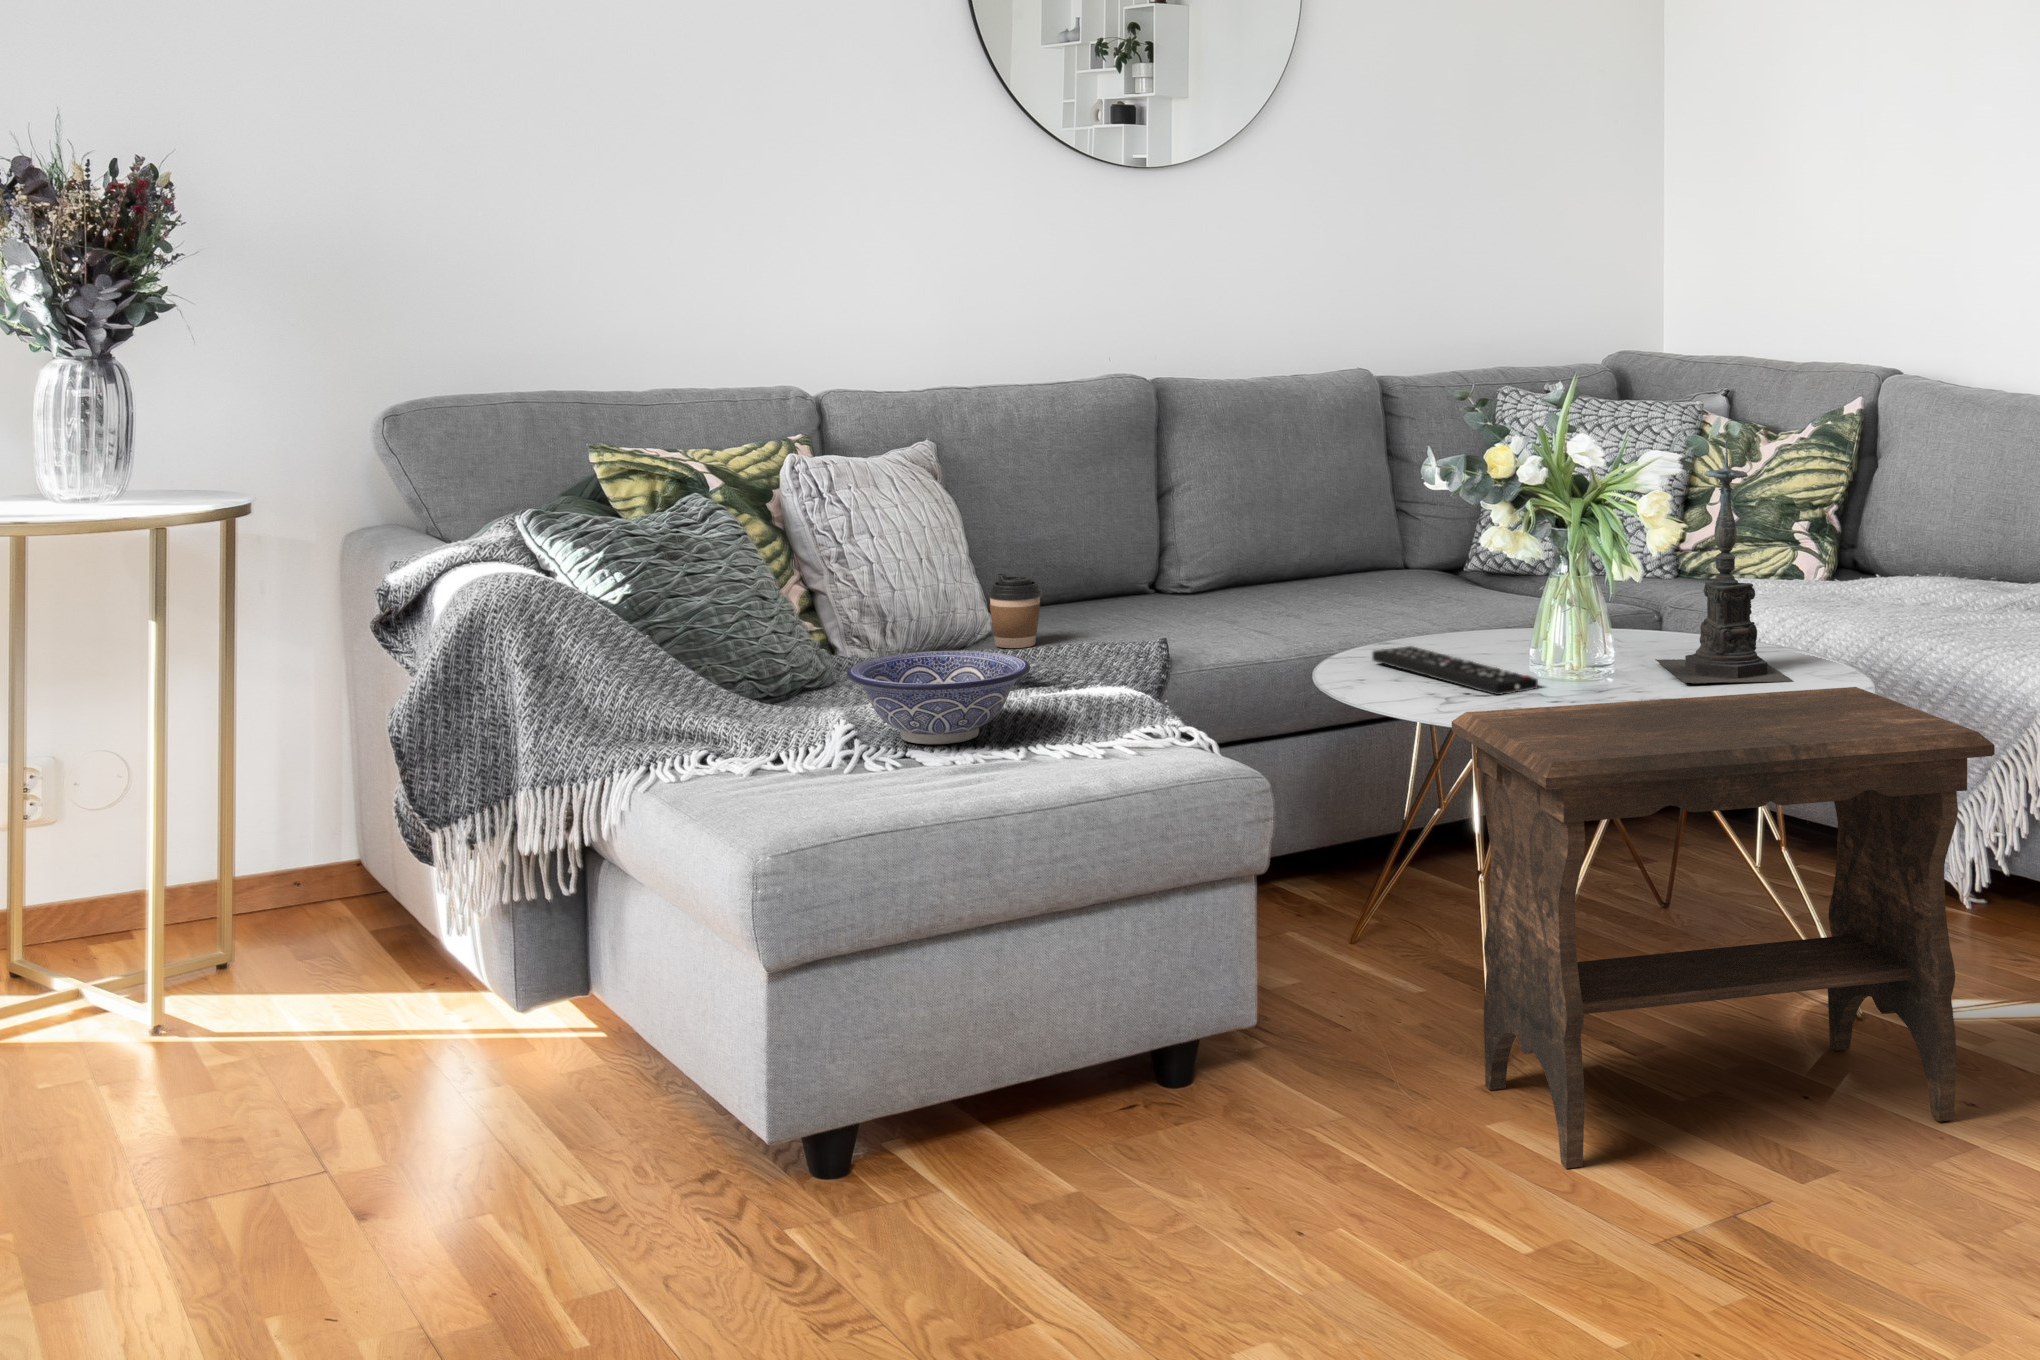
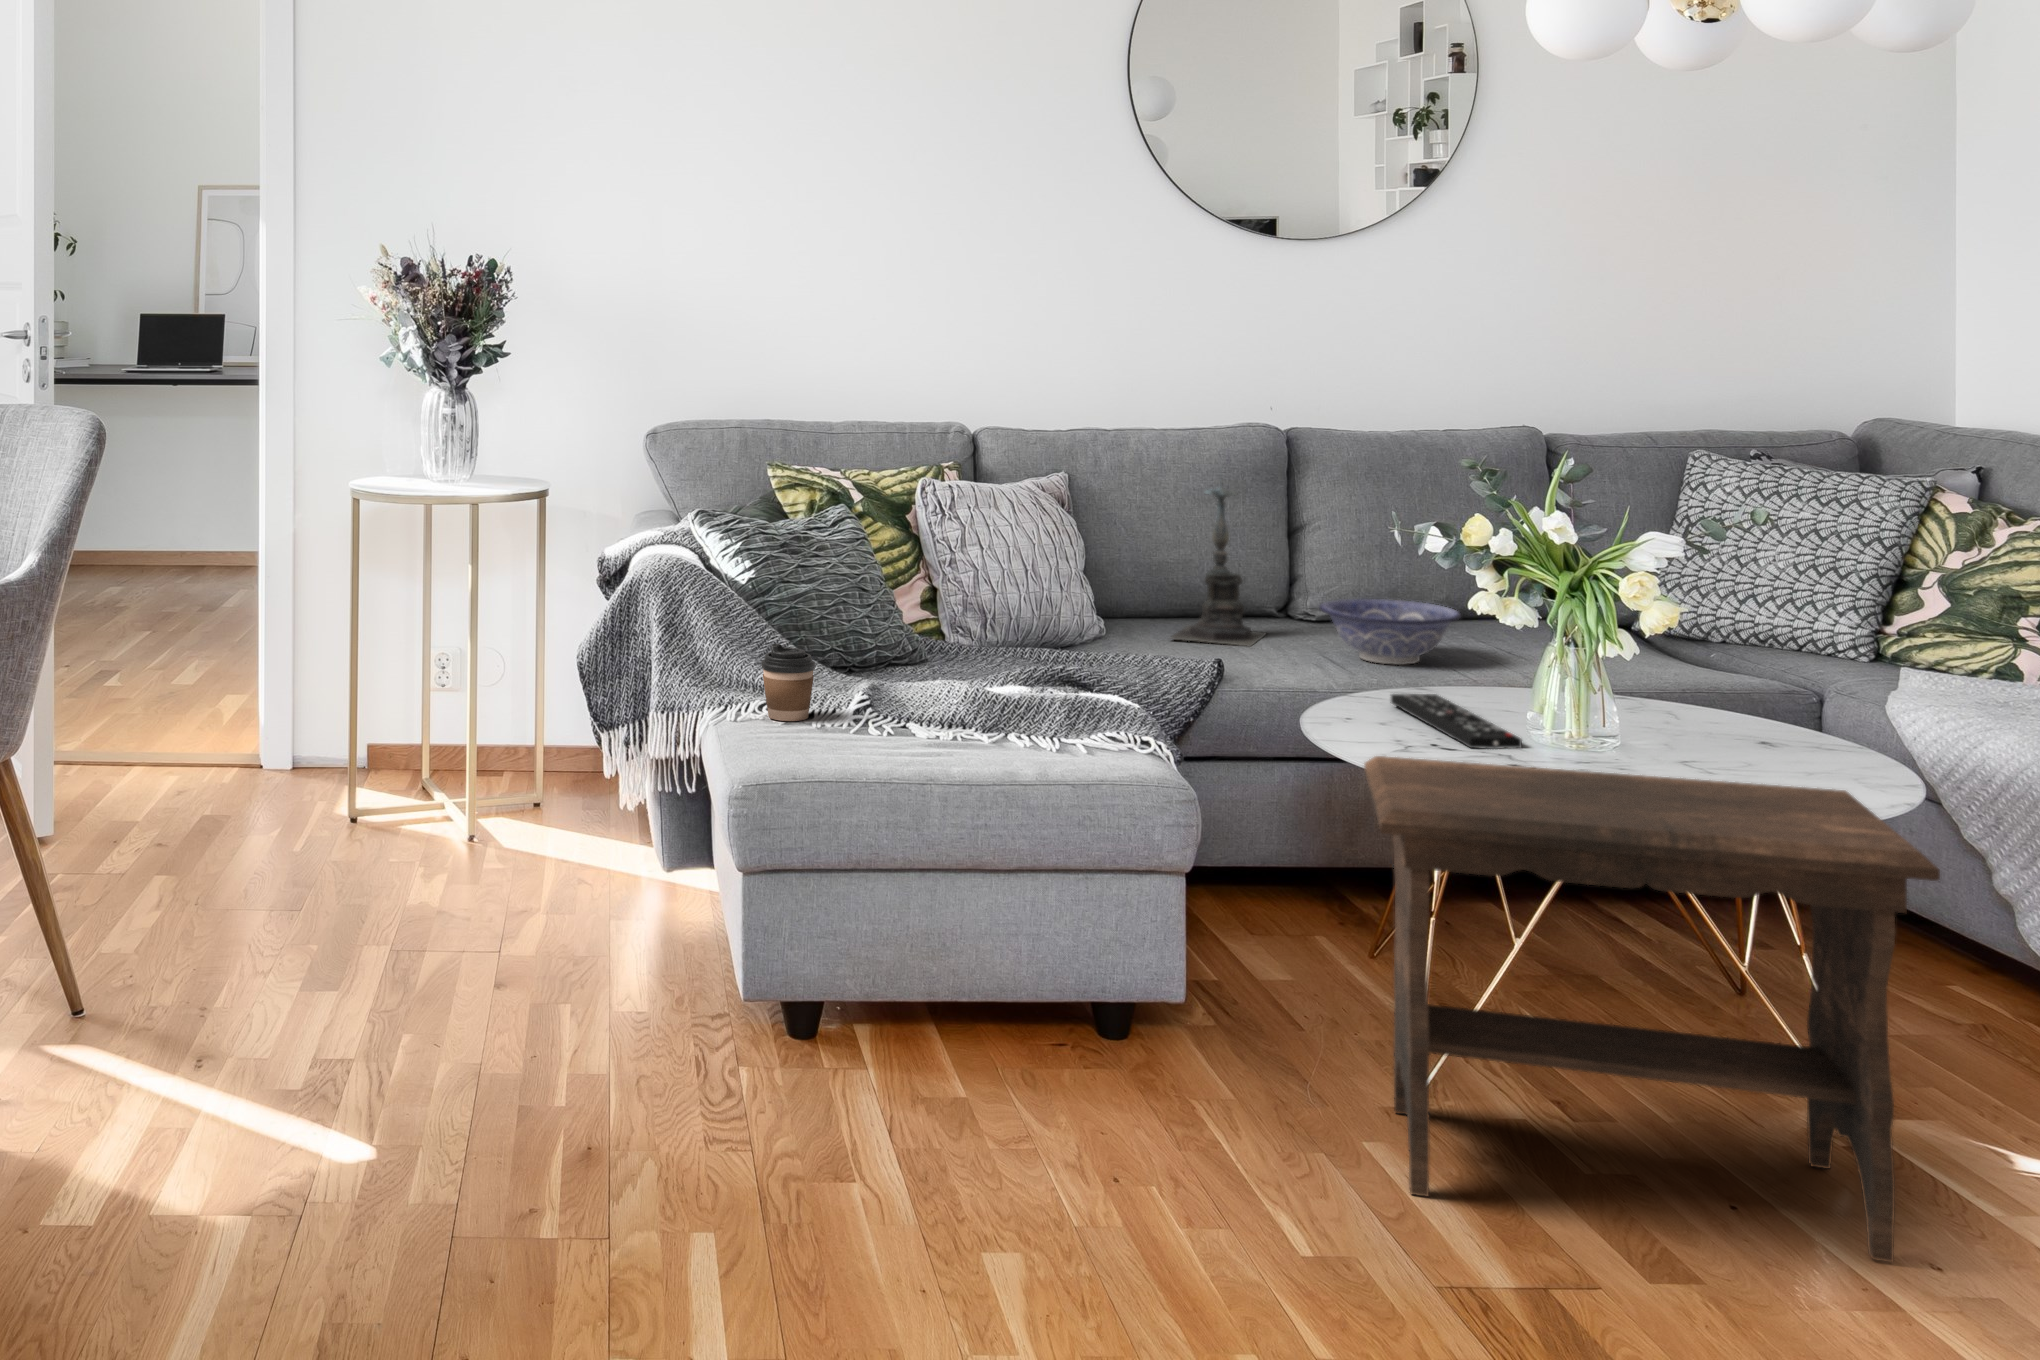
candle holder: present [1655,438,1793,684] -> present [1171,485,1267,647]
coffee cup: present [988,573,1042,648] -> present [761,644,815,721]
decorative bowl: present [847,651,1031,744] -> present [1319,599,1461,665]

